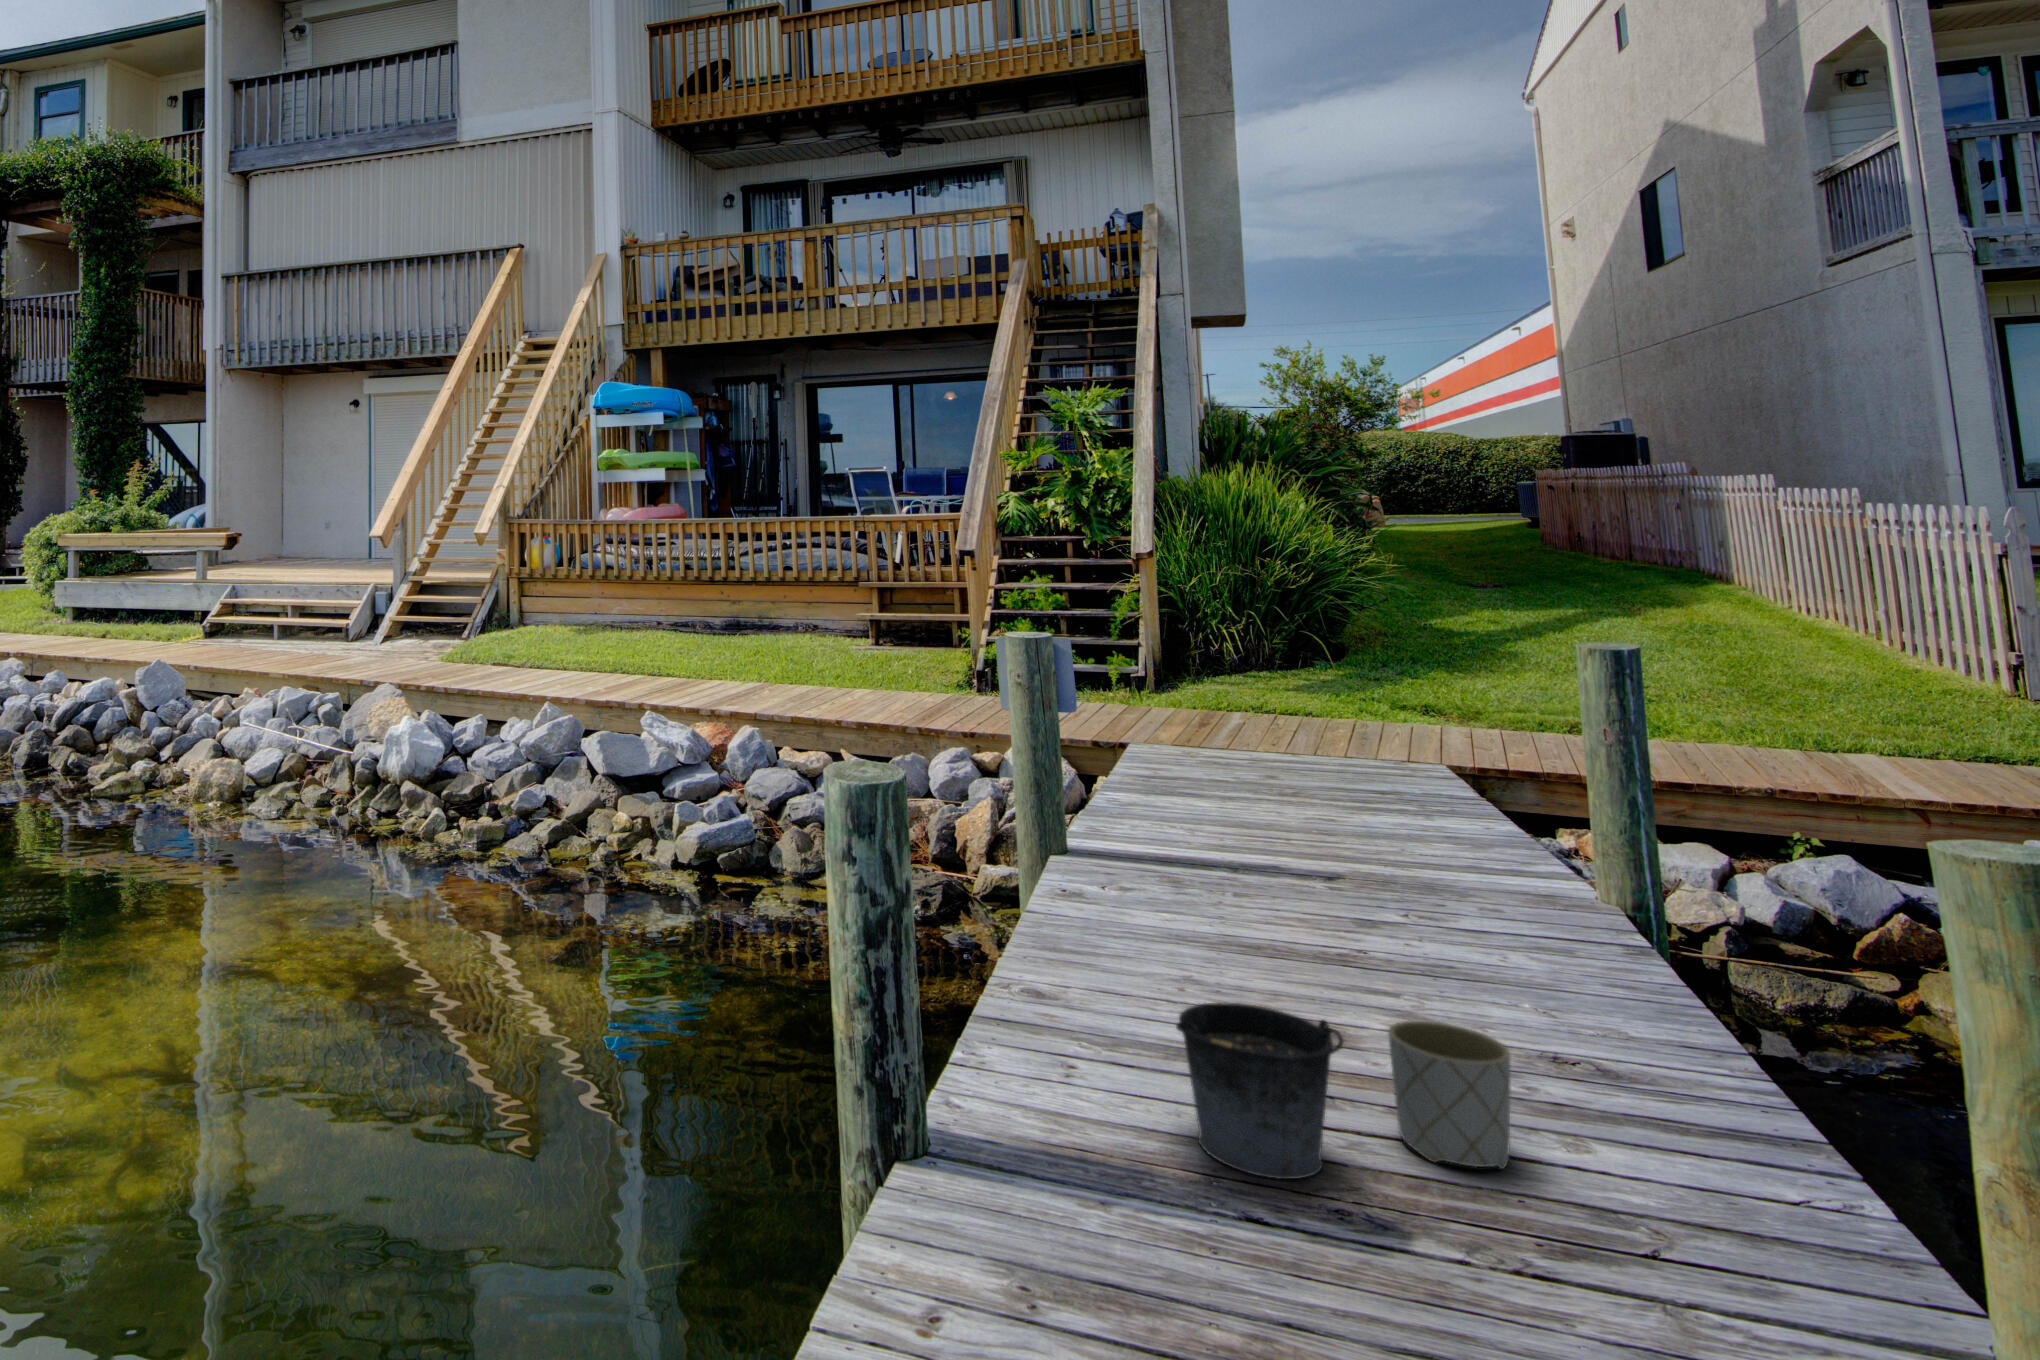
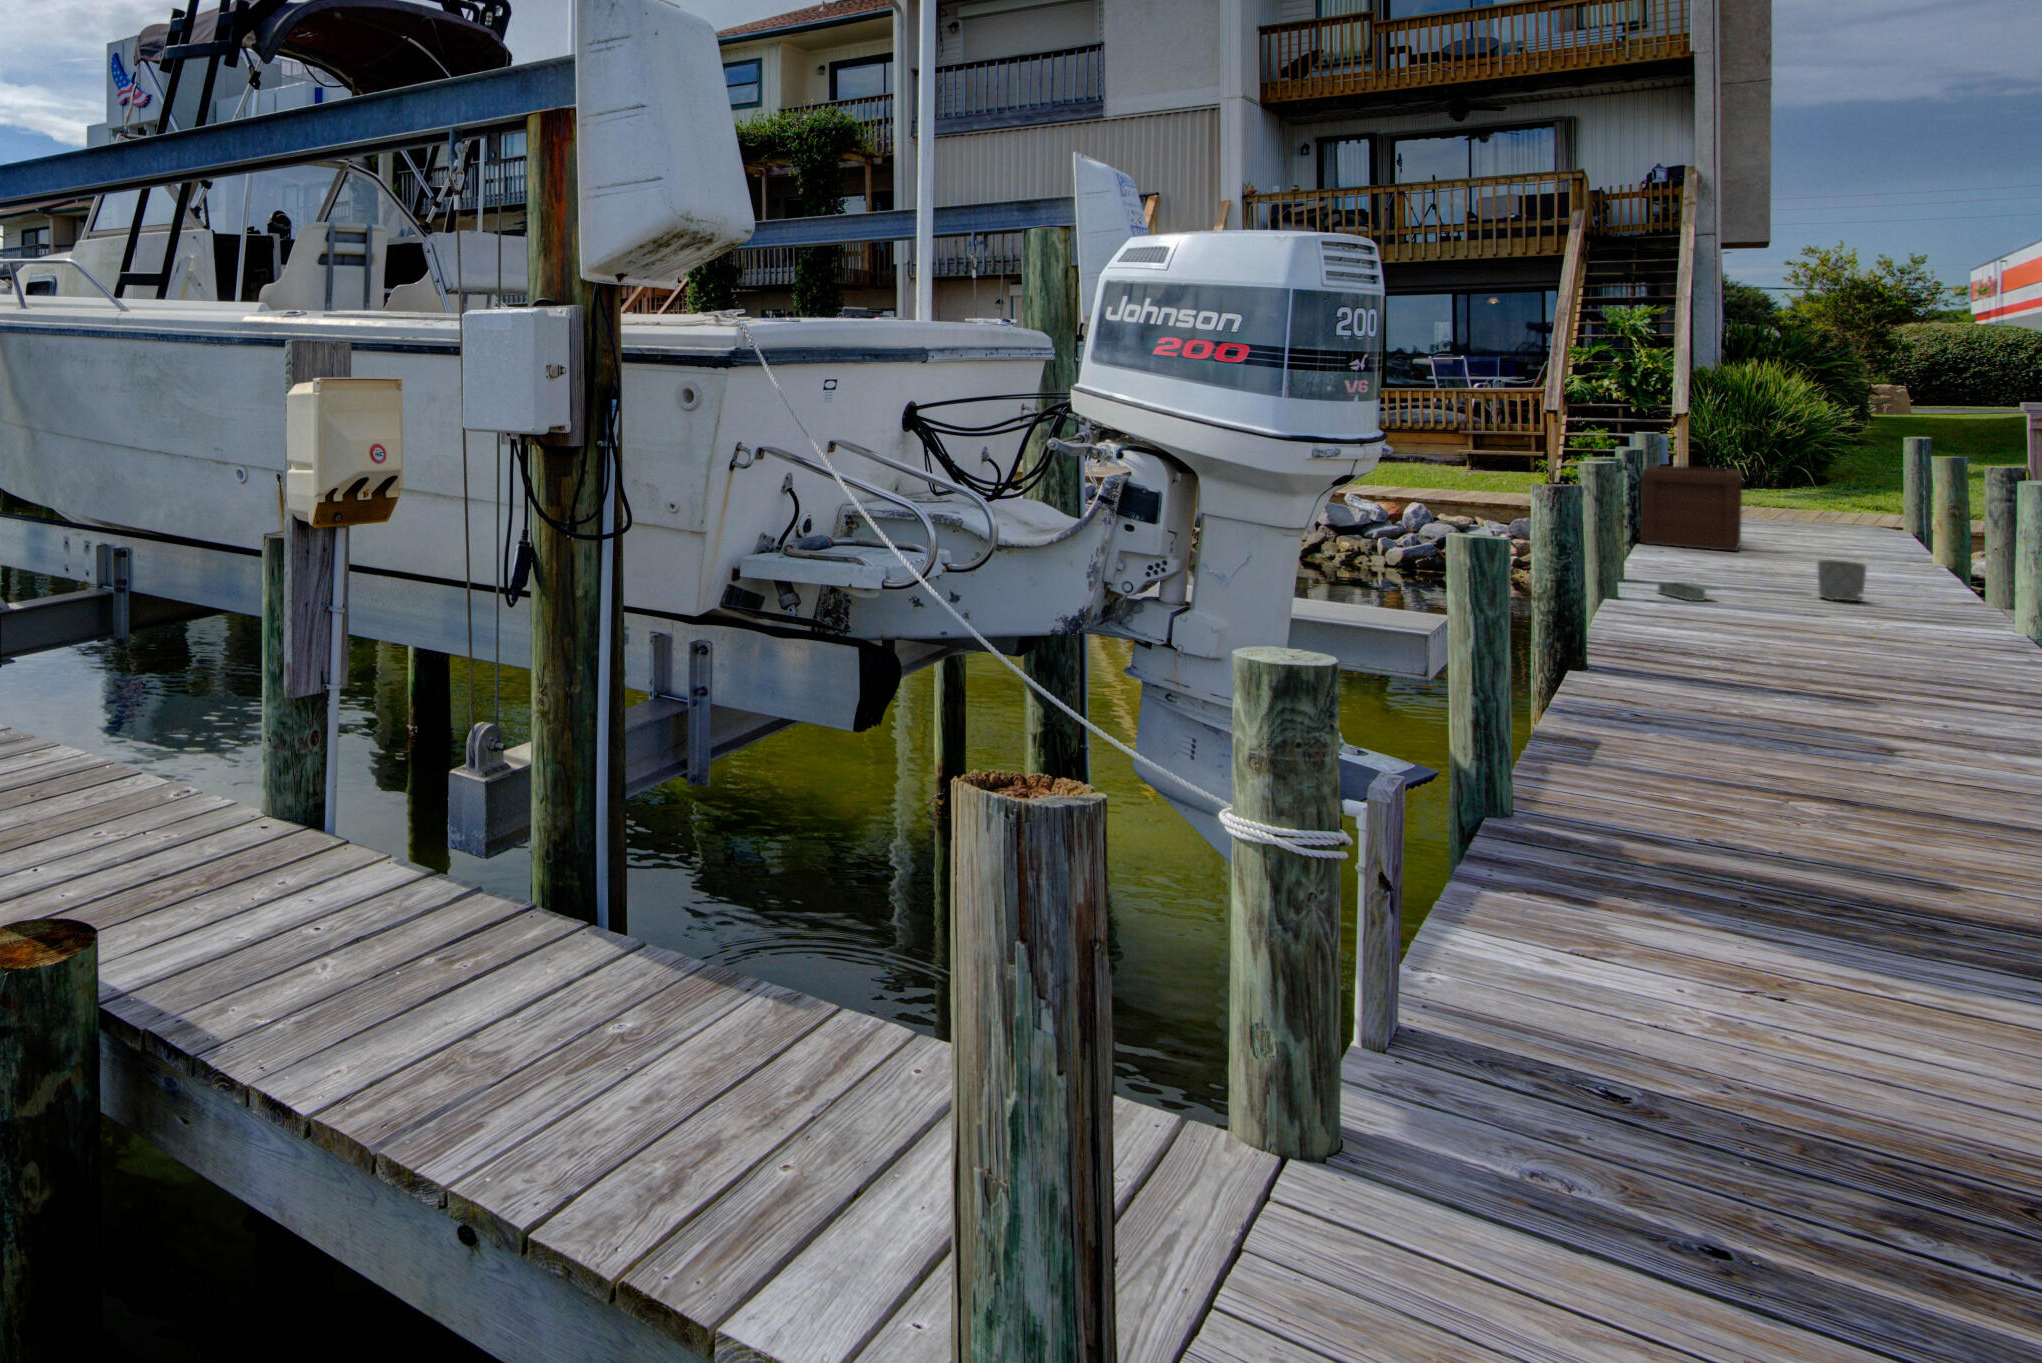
wooden crate: none [1046,670,1225,861] -> present [1640,465,1742,551]
bucket: present [1176,1002,1343,1179] -> none [1730,550,1798,600]
toolbox: none [997,1122,1150,1231] -> present [1658,582,1715,601]

